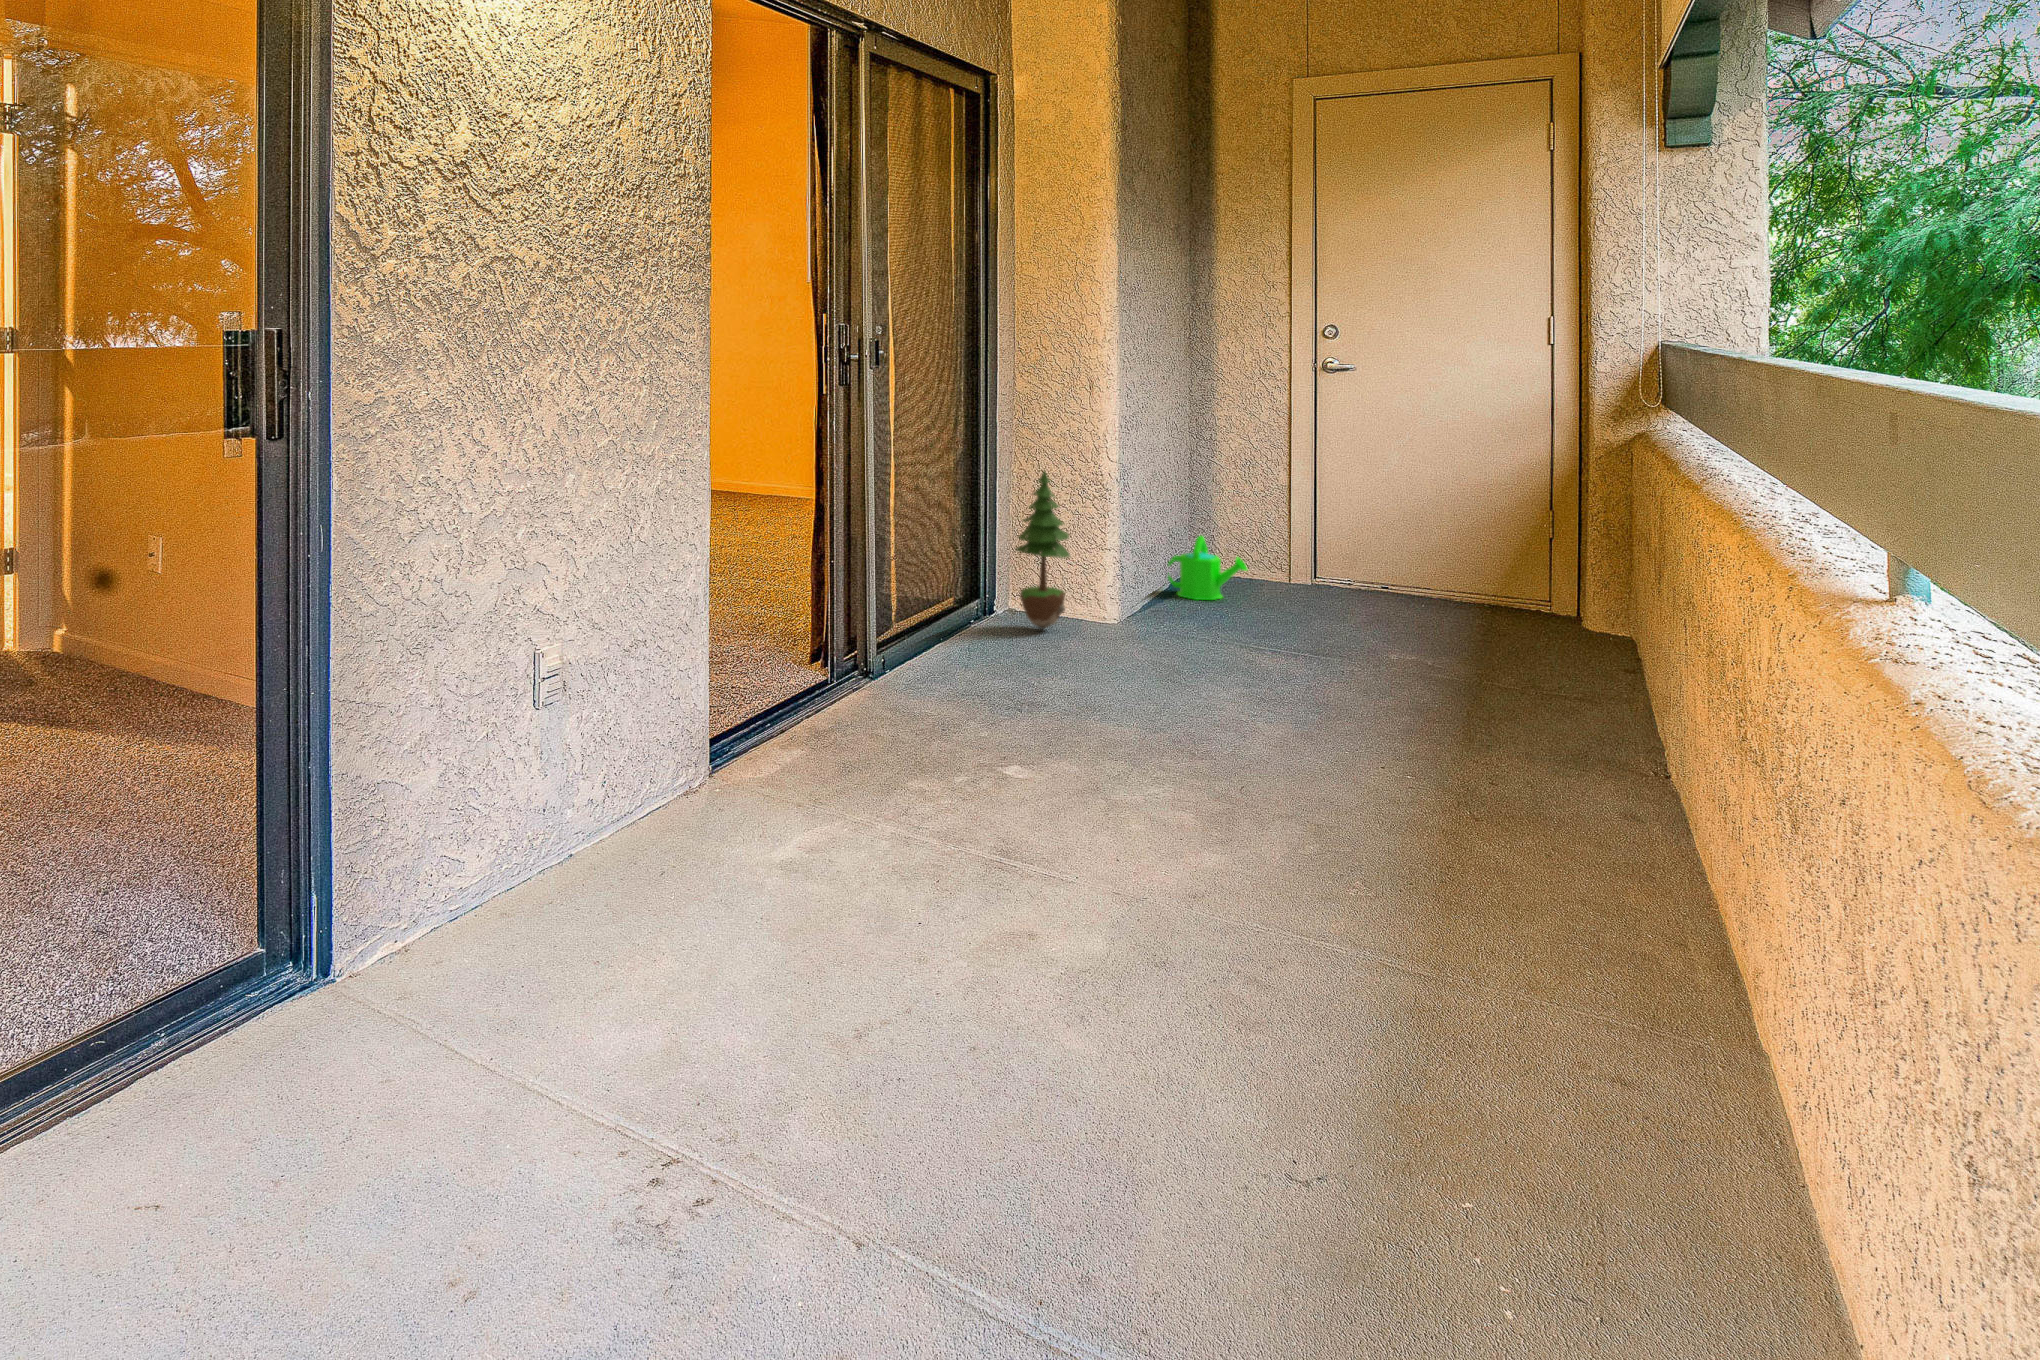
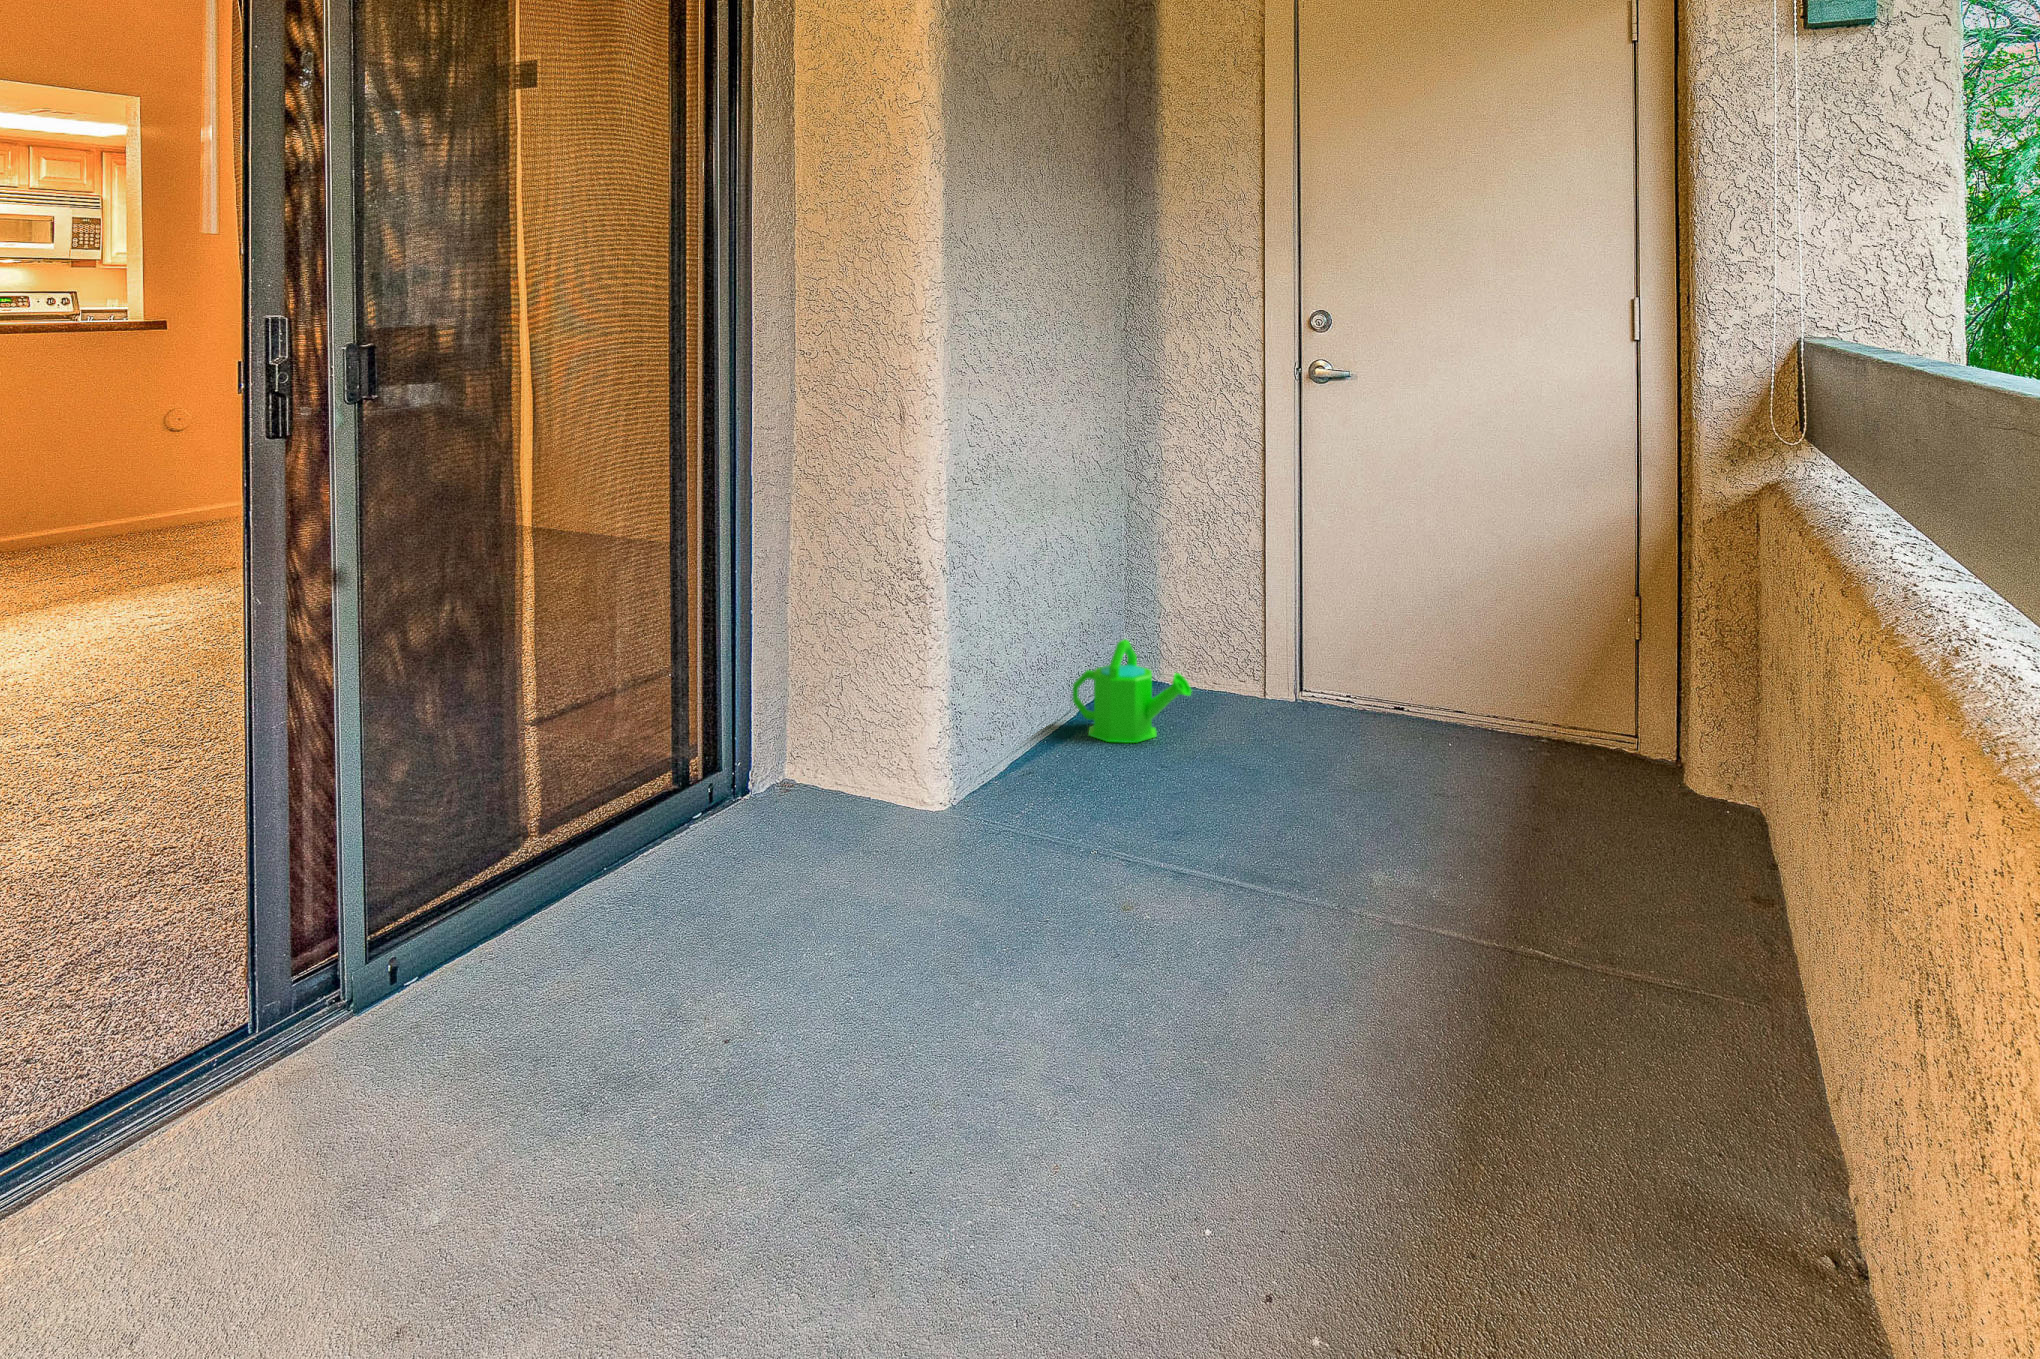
potted tree: present [1016,471,1070,630] -> none [770,550,871,825]

